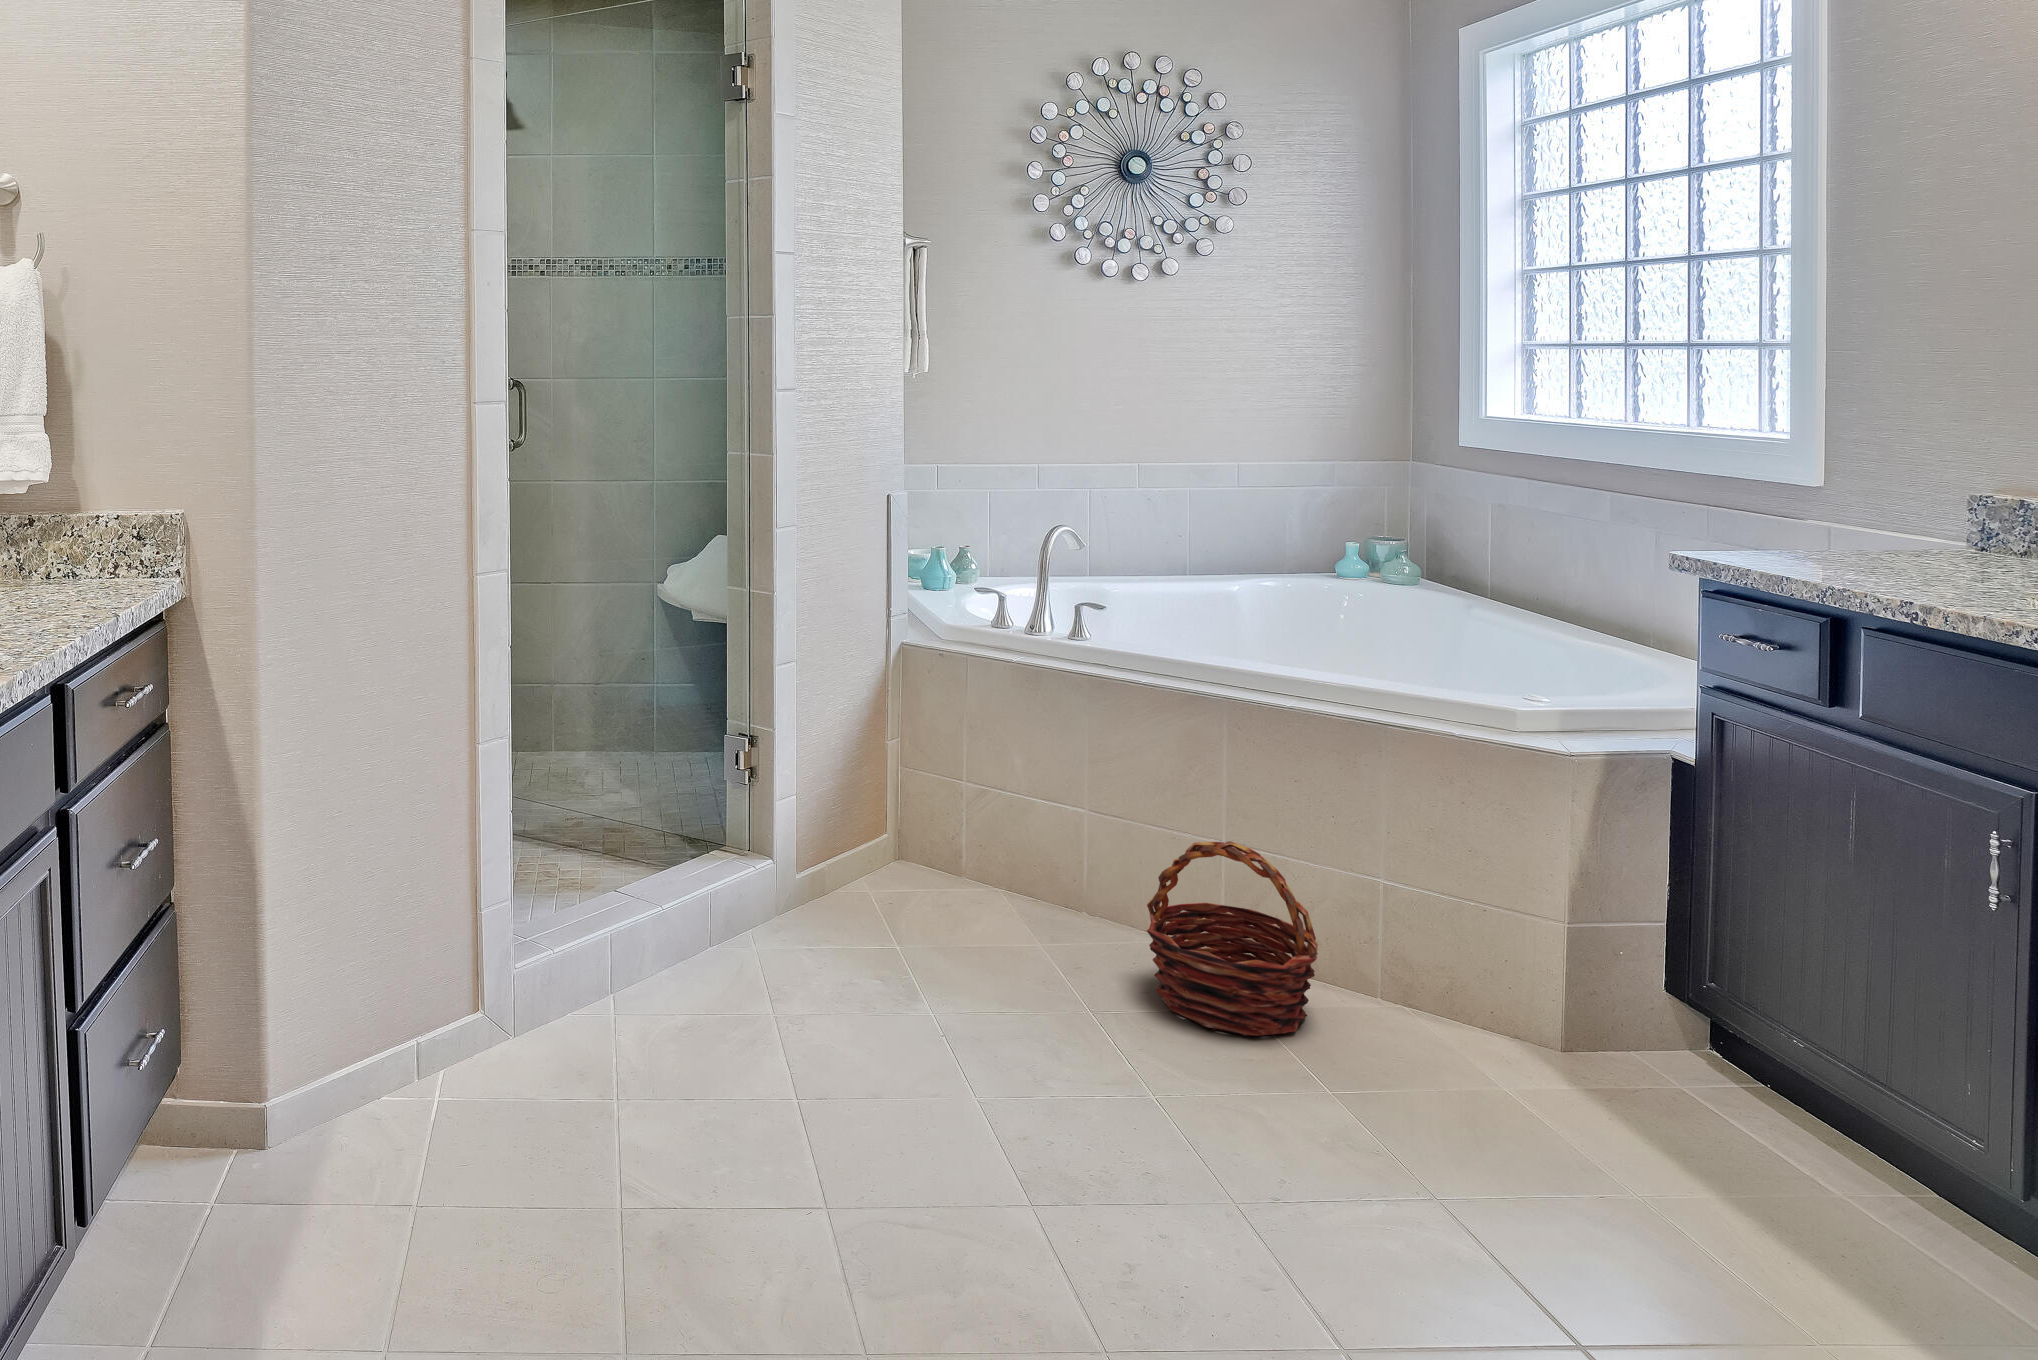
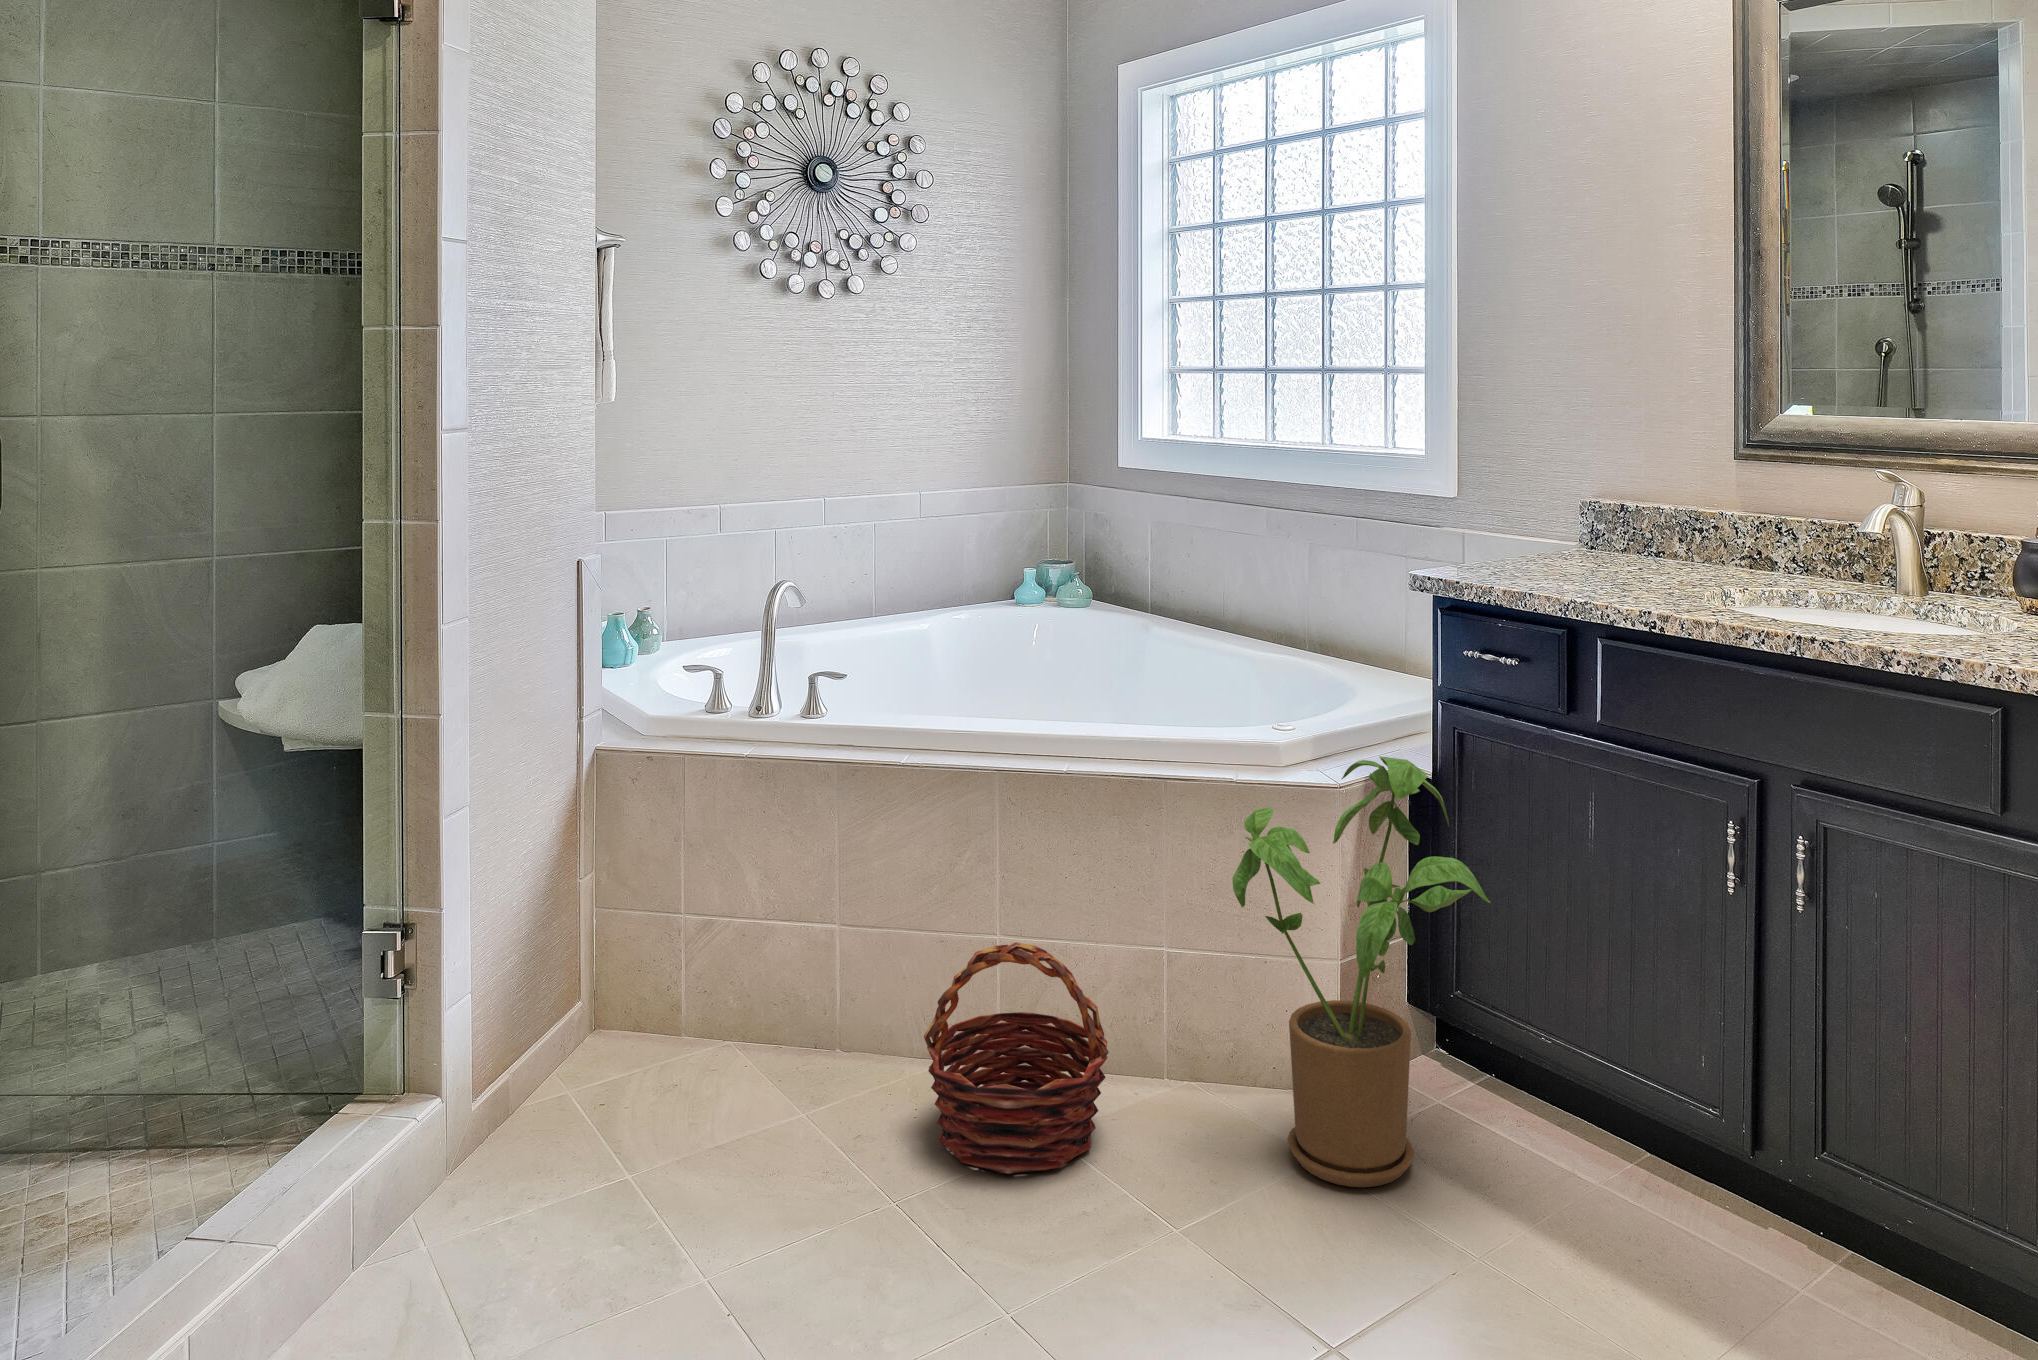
house plant: none [1447,730,1727,1140] -> present [1233,756,1490,1187]

